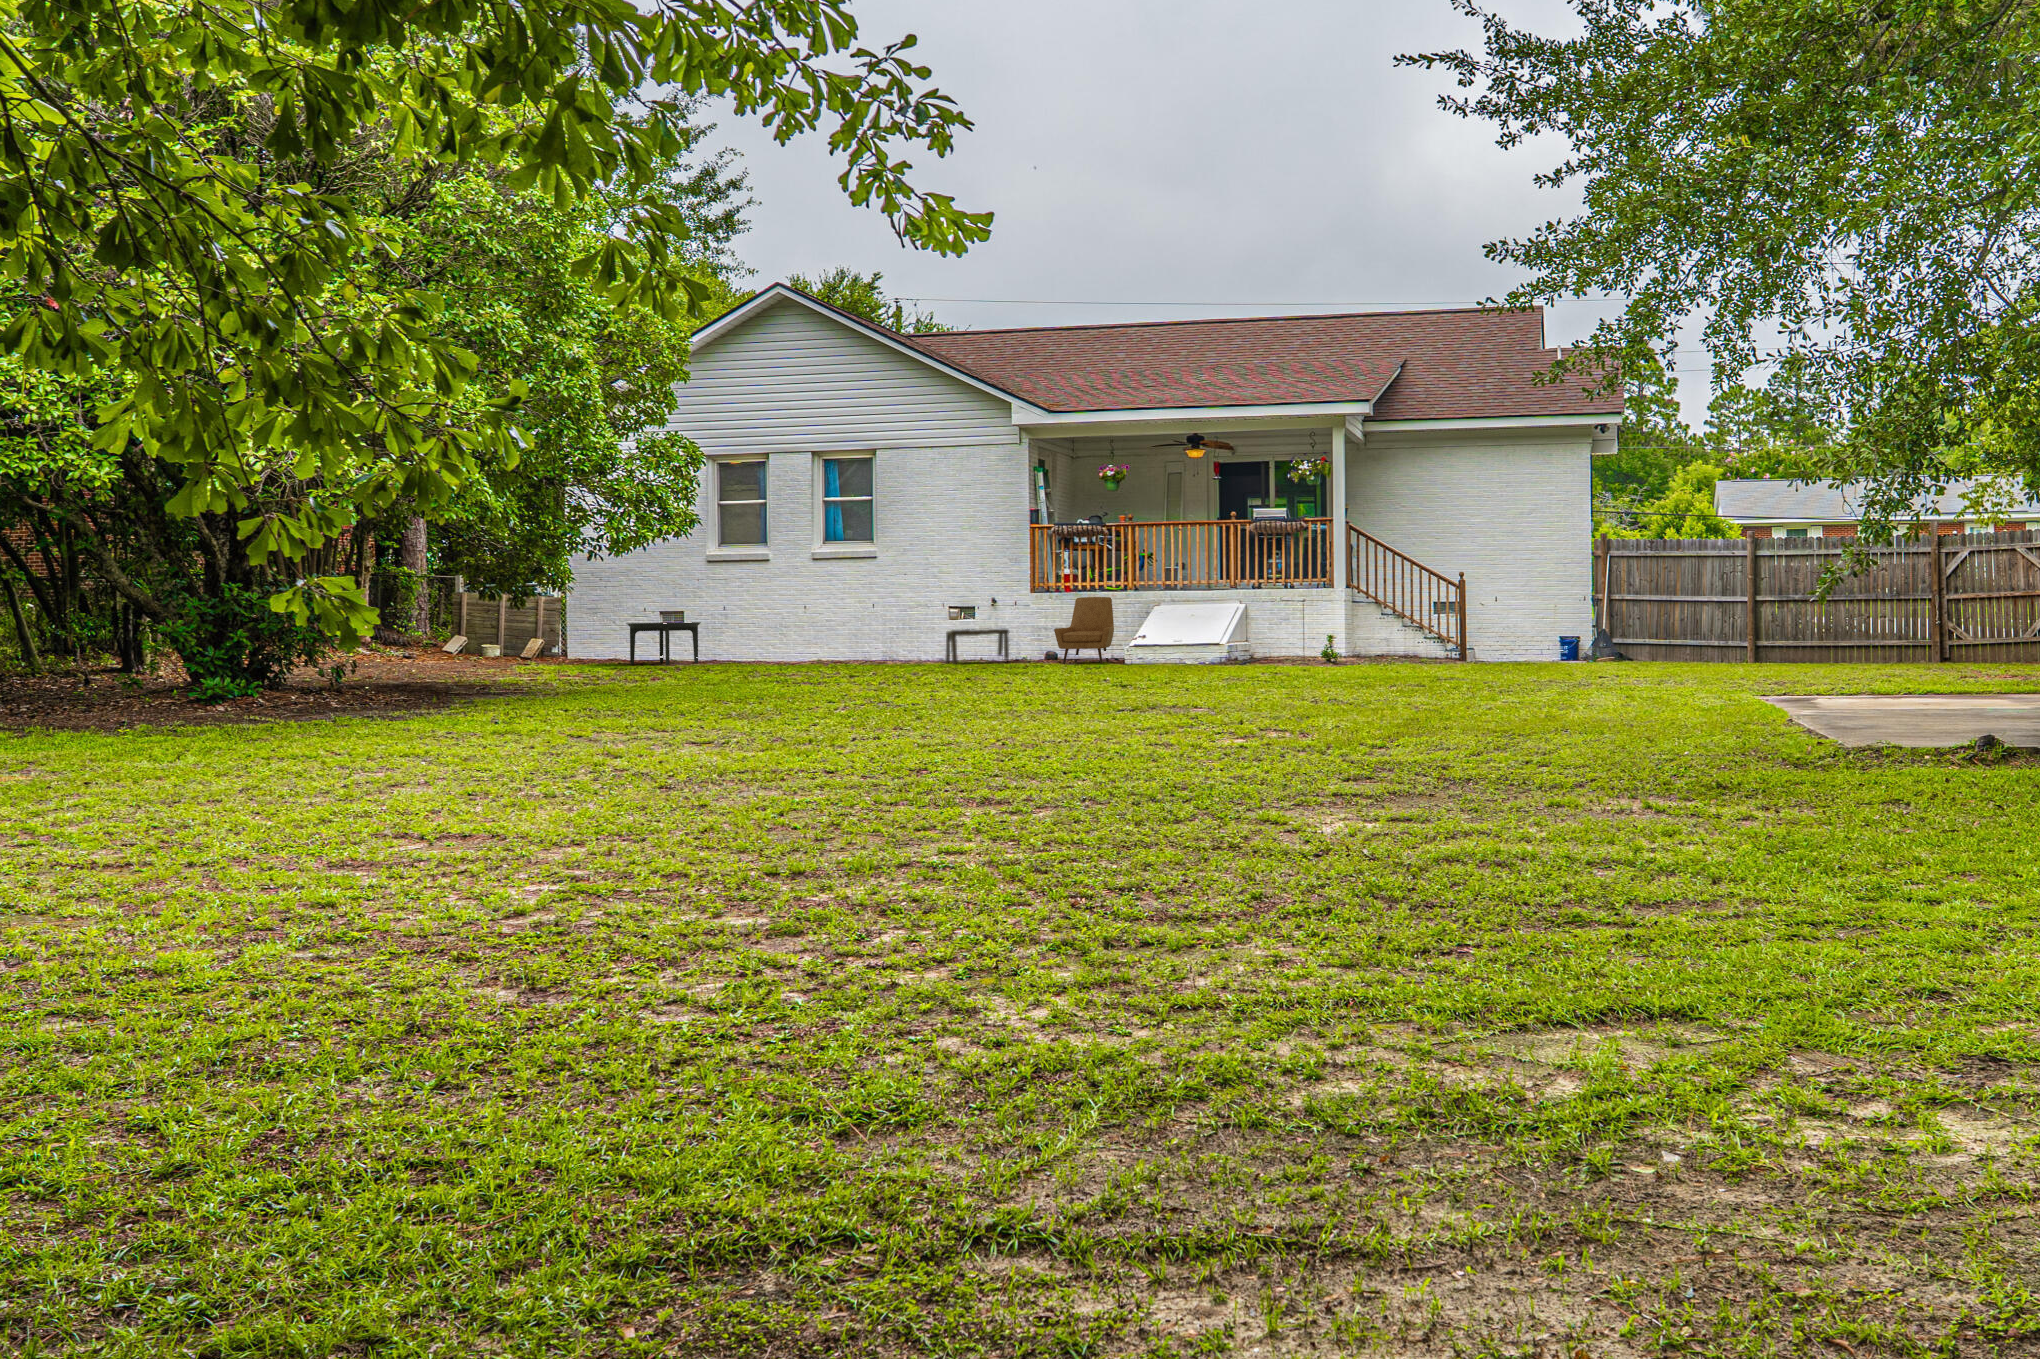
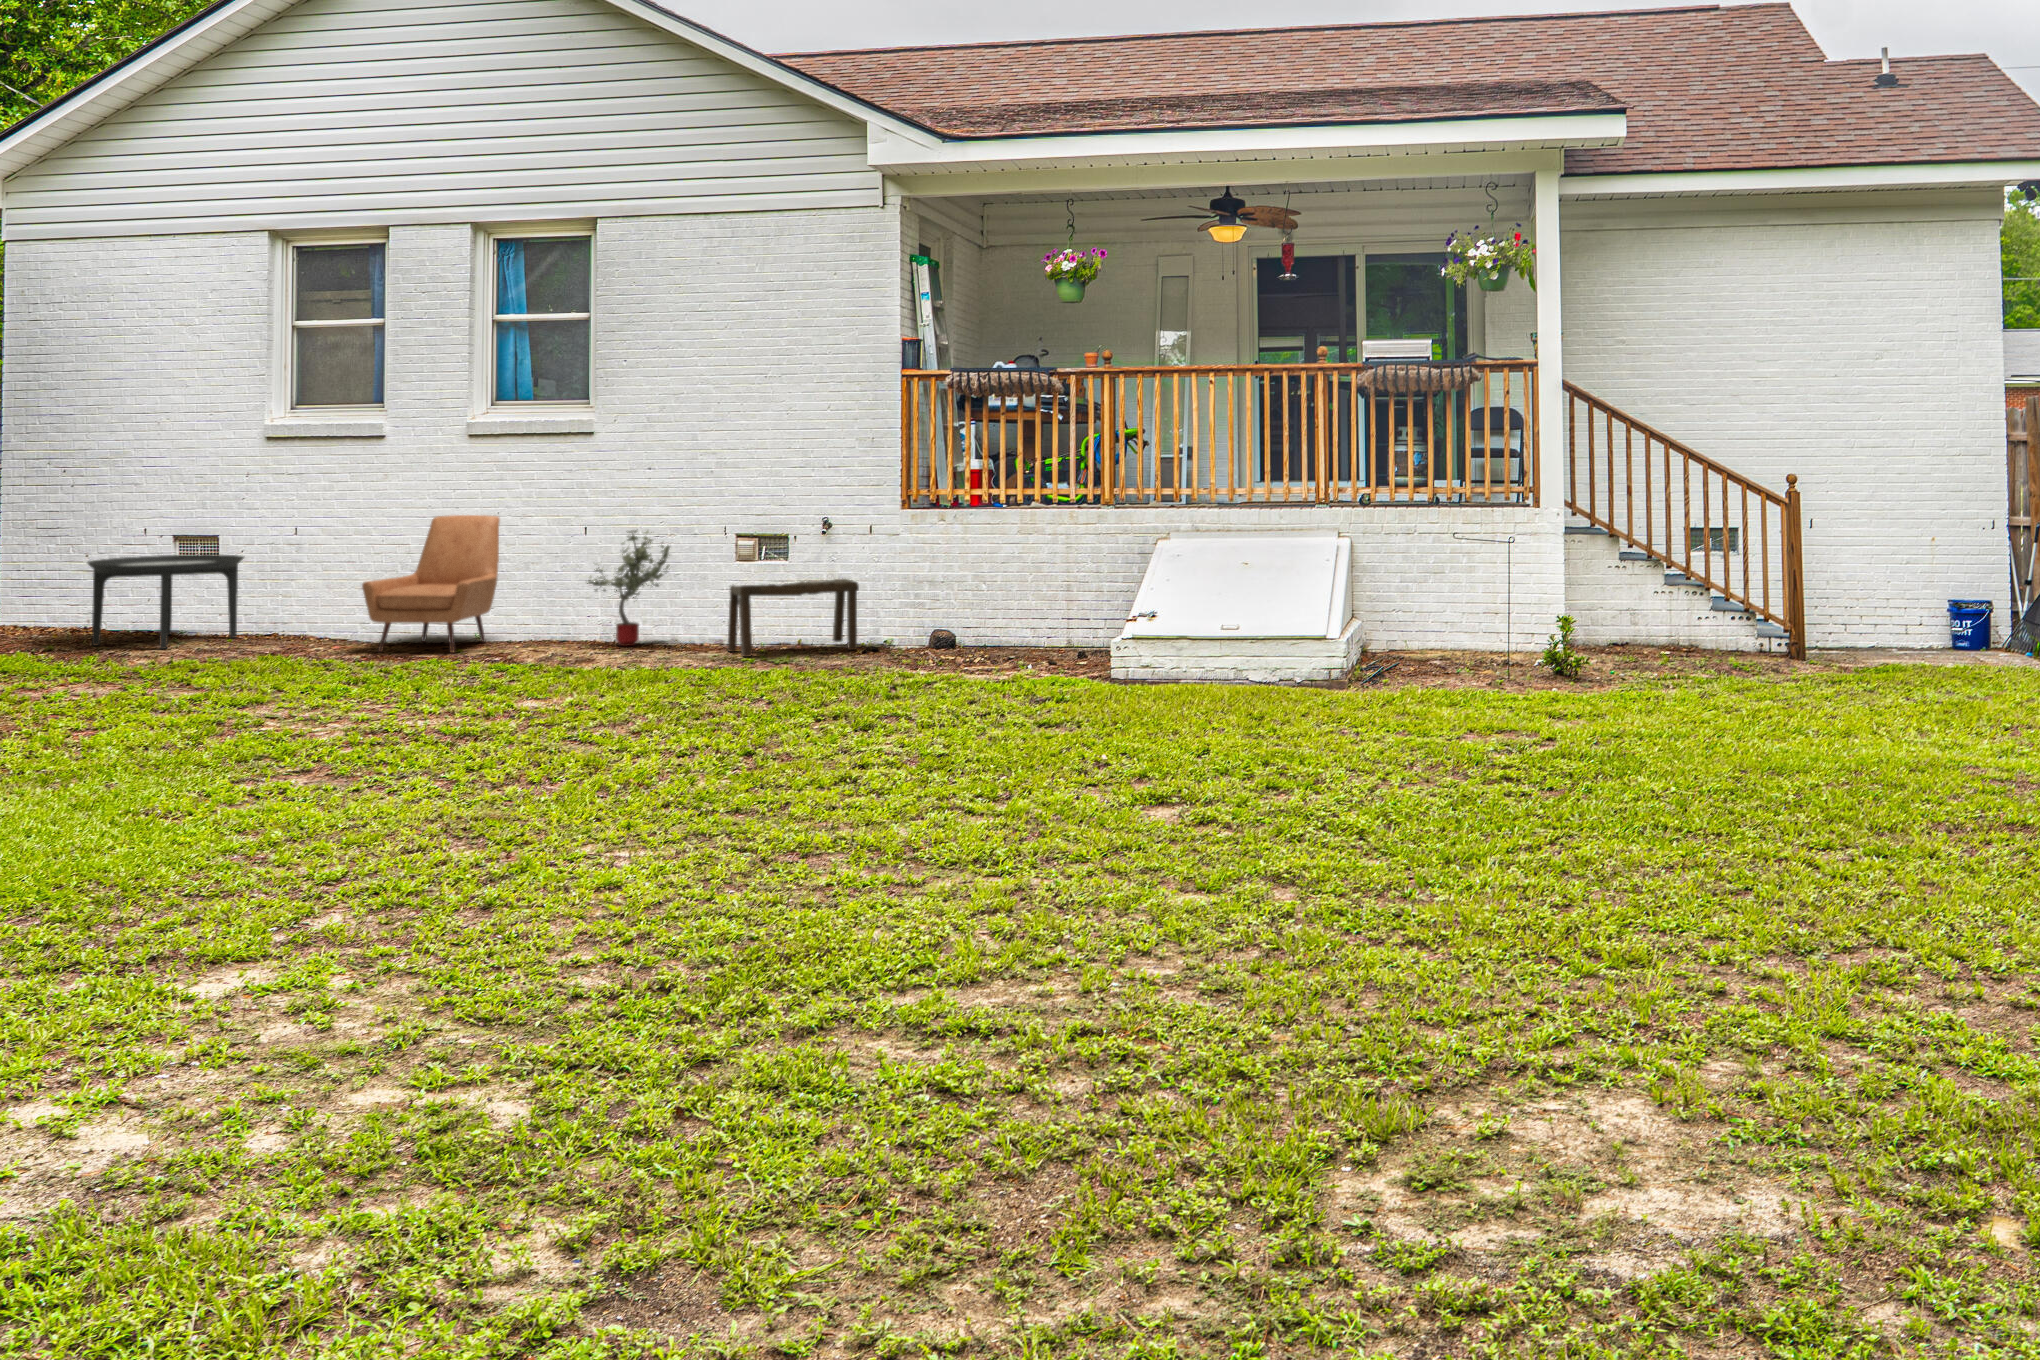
chair: present [1054,597,1114,664] -> present [362,515,500,653]
potted tree: none [874,605,917,663] -> present [587,530,670,646]

